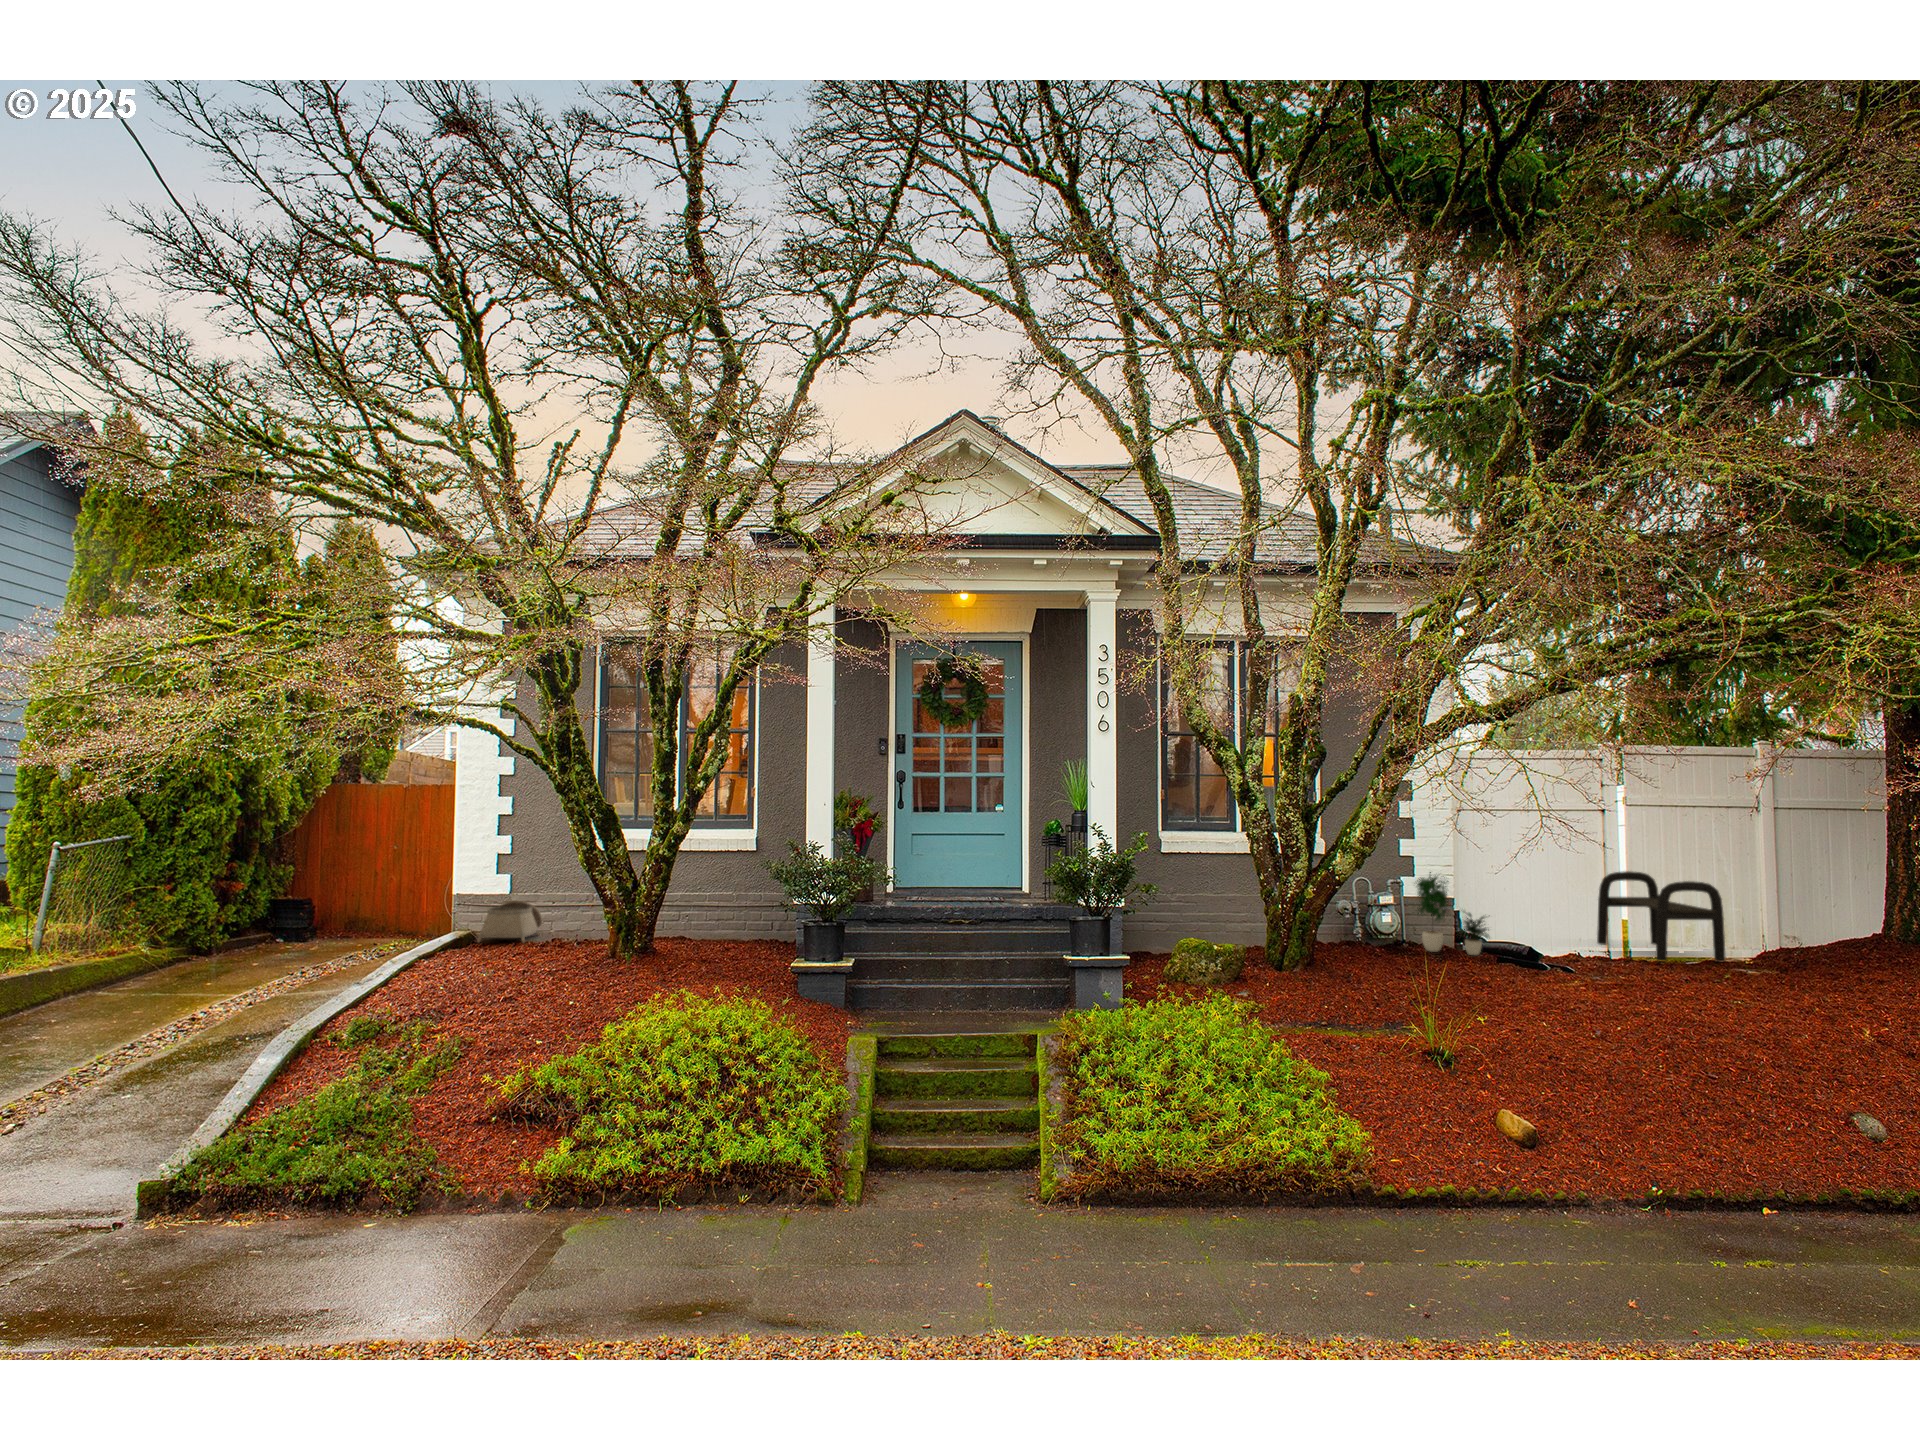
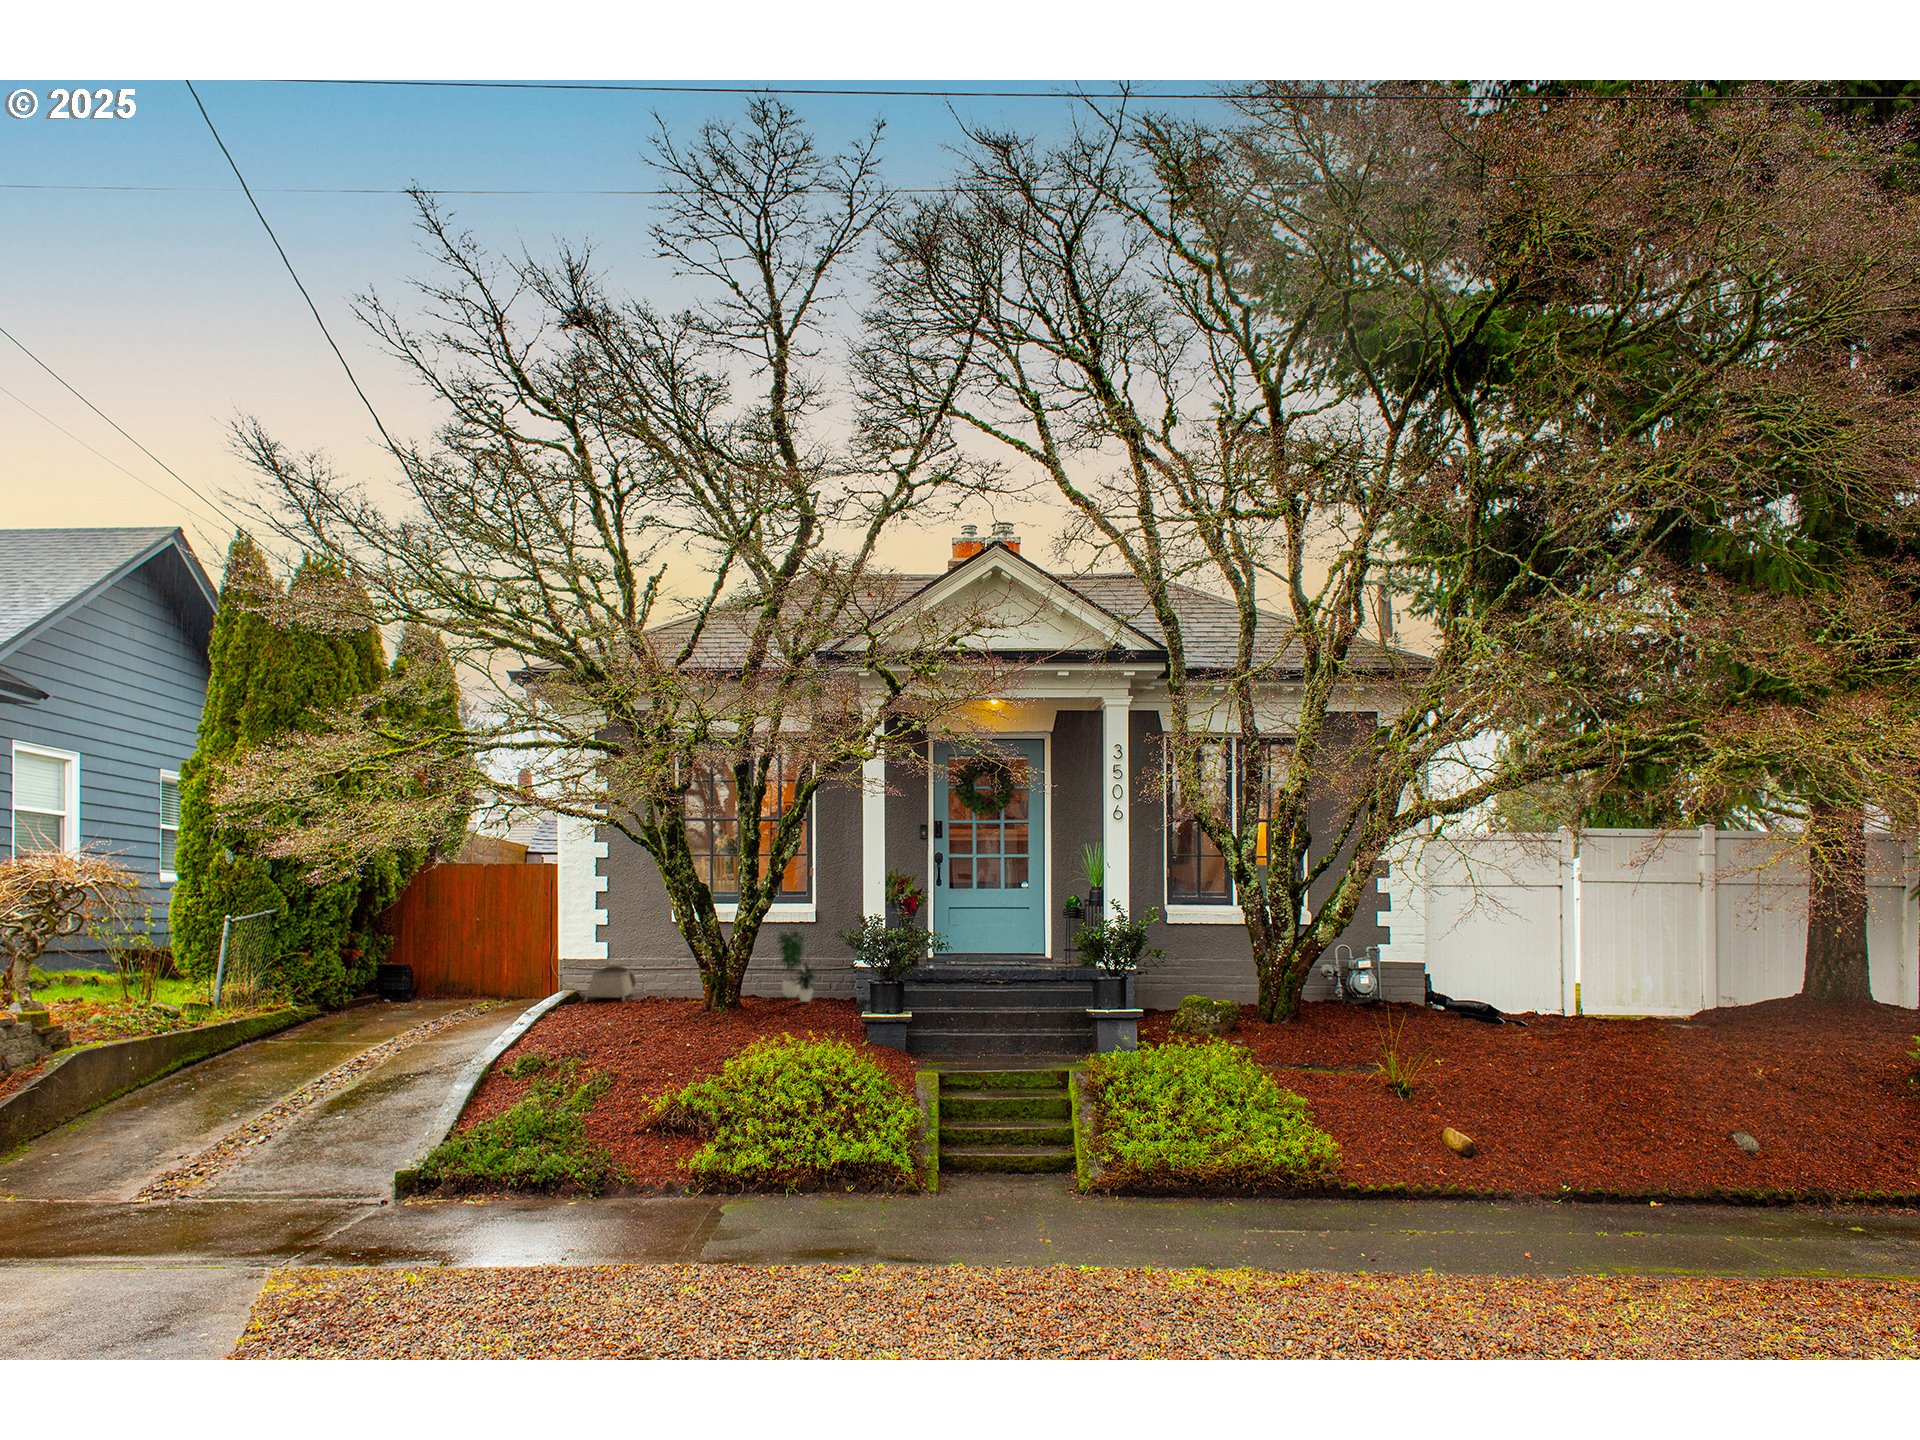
bench: present [1597,871,1726,962] -> none [1551,939,1657,1017]
potted plant: present [1417,872,1489,955] -> present [779,930,816,1002]

